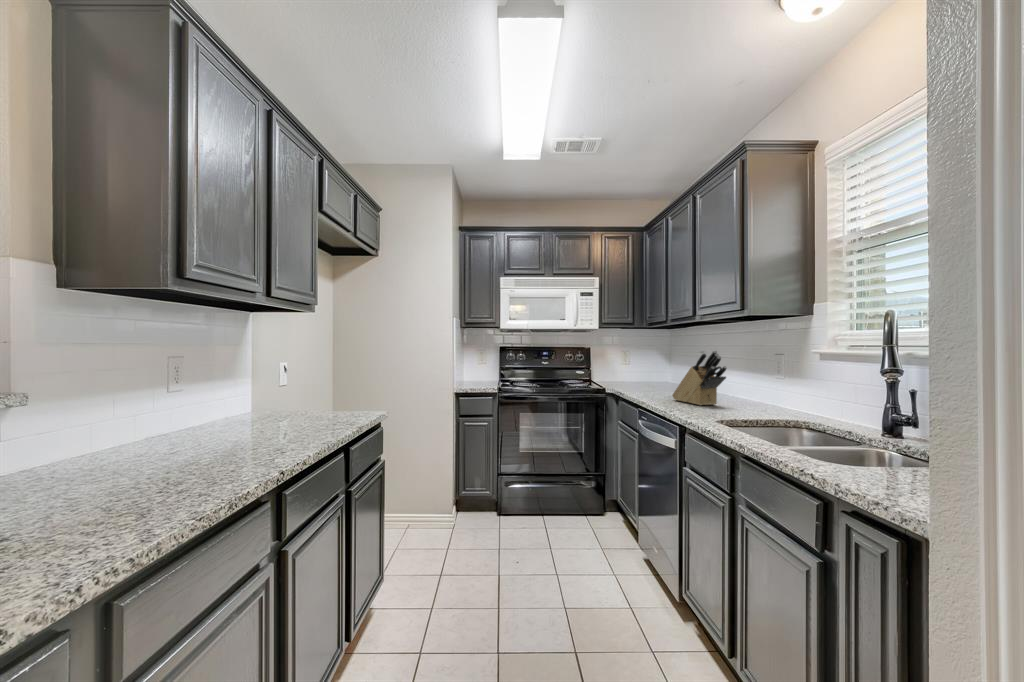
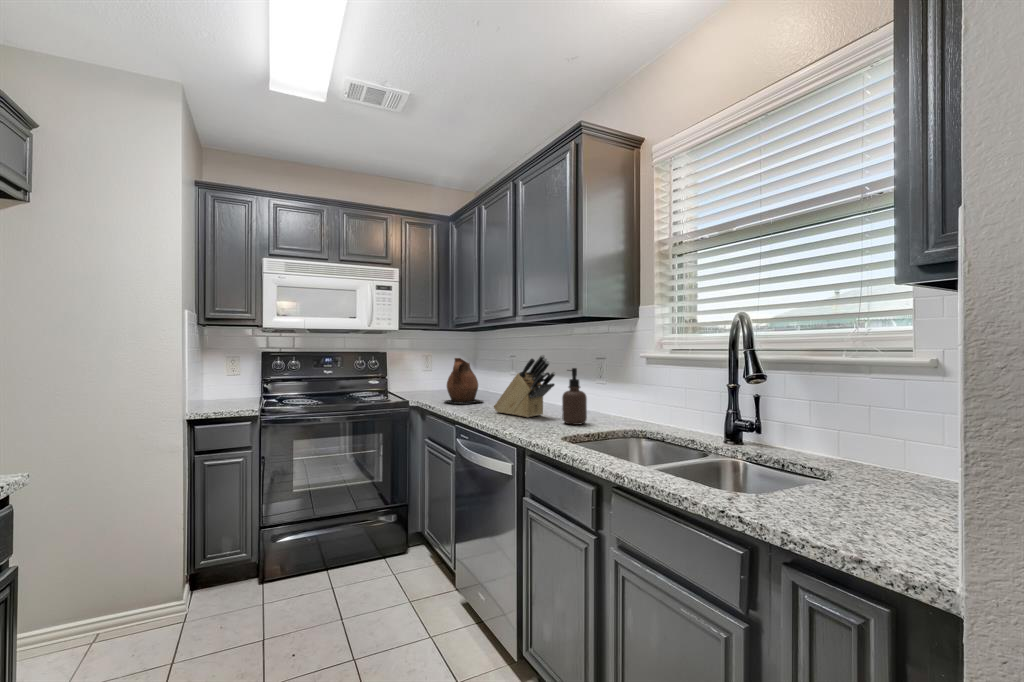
ceramic pitcher: none [632,353,670,393] -> present [445,358,483,404]
soap dispenser: none [729,363,754,413] -> present [562,368,587,425]

